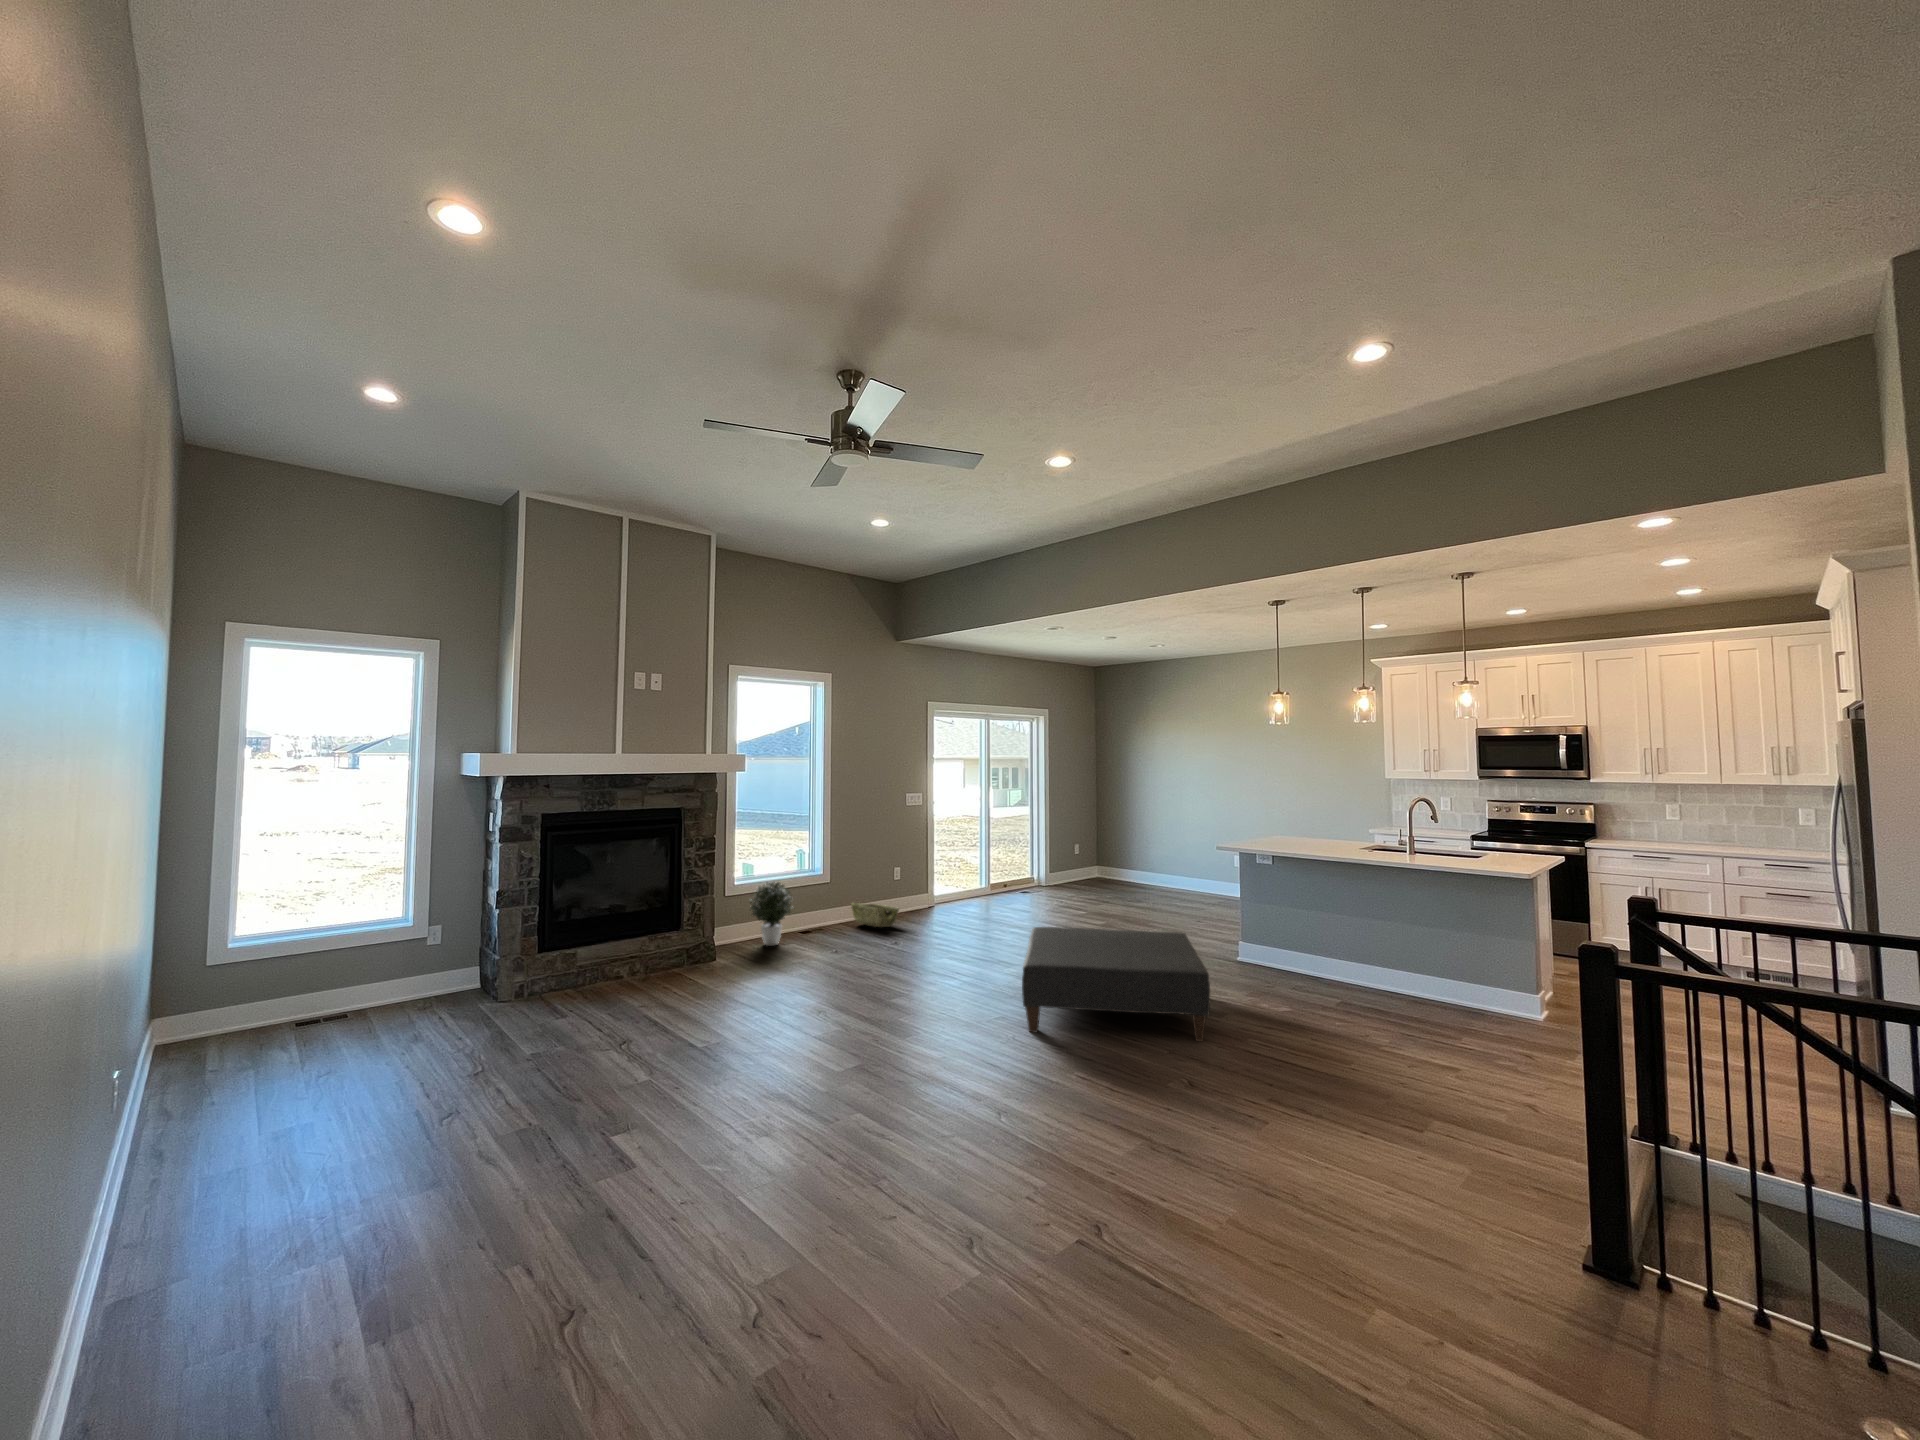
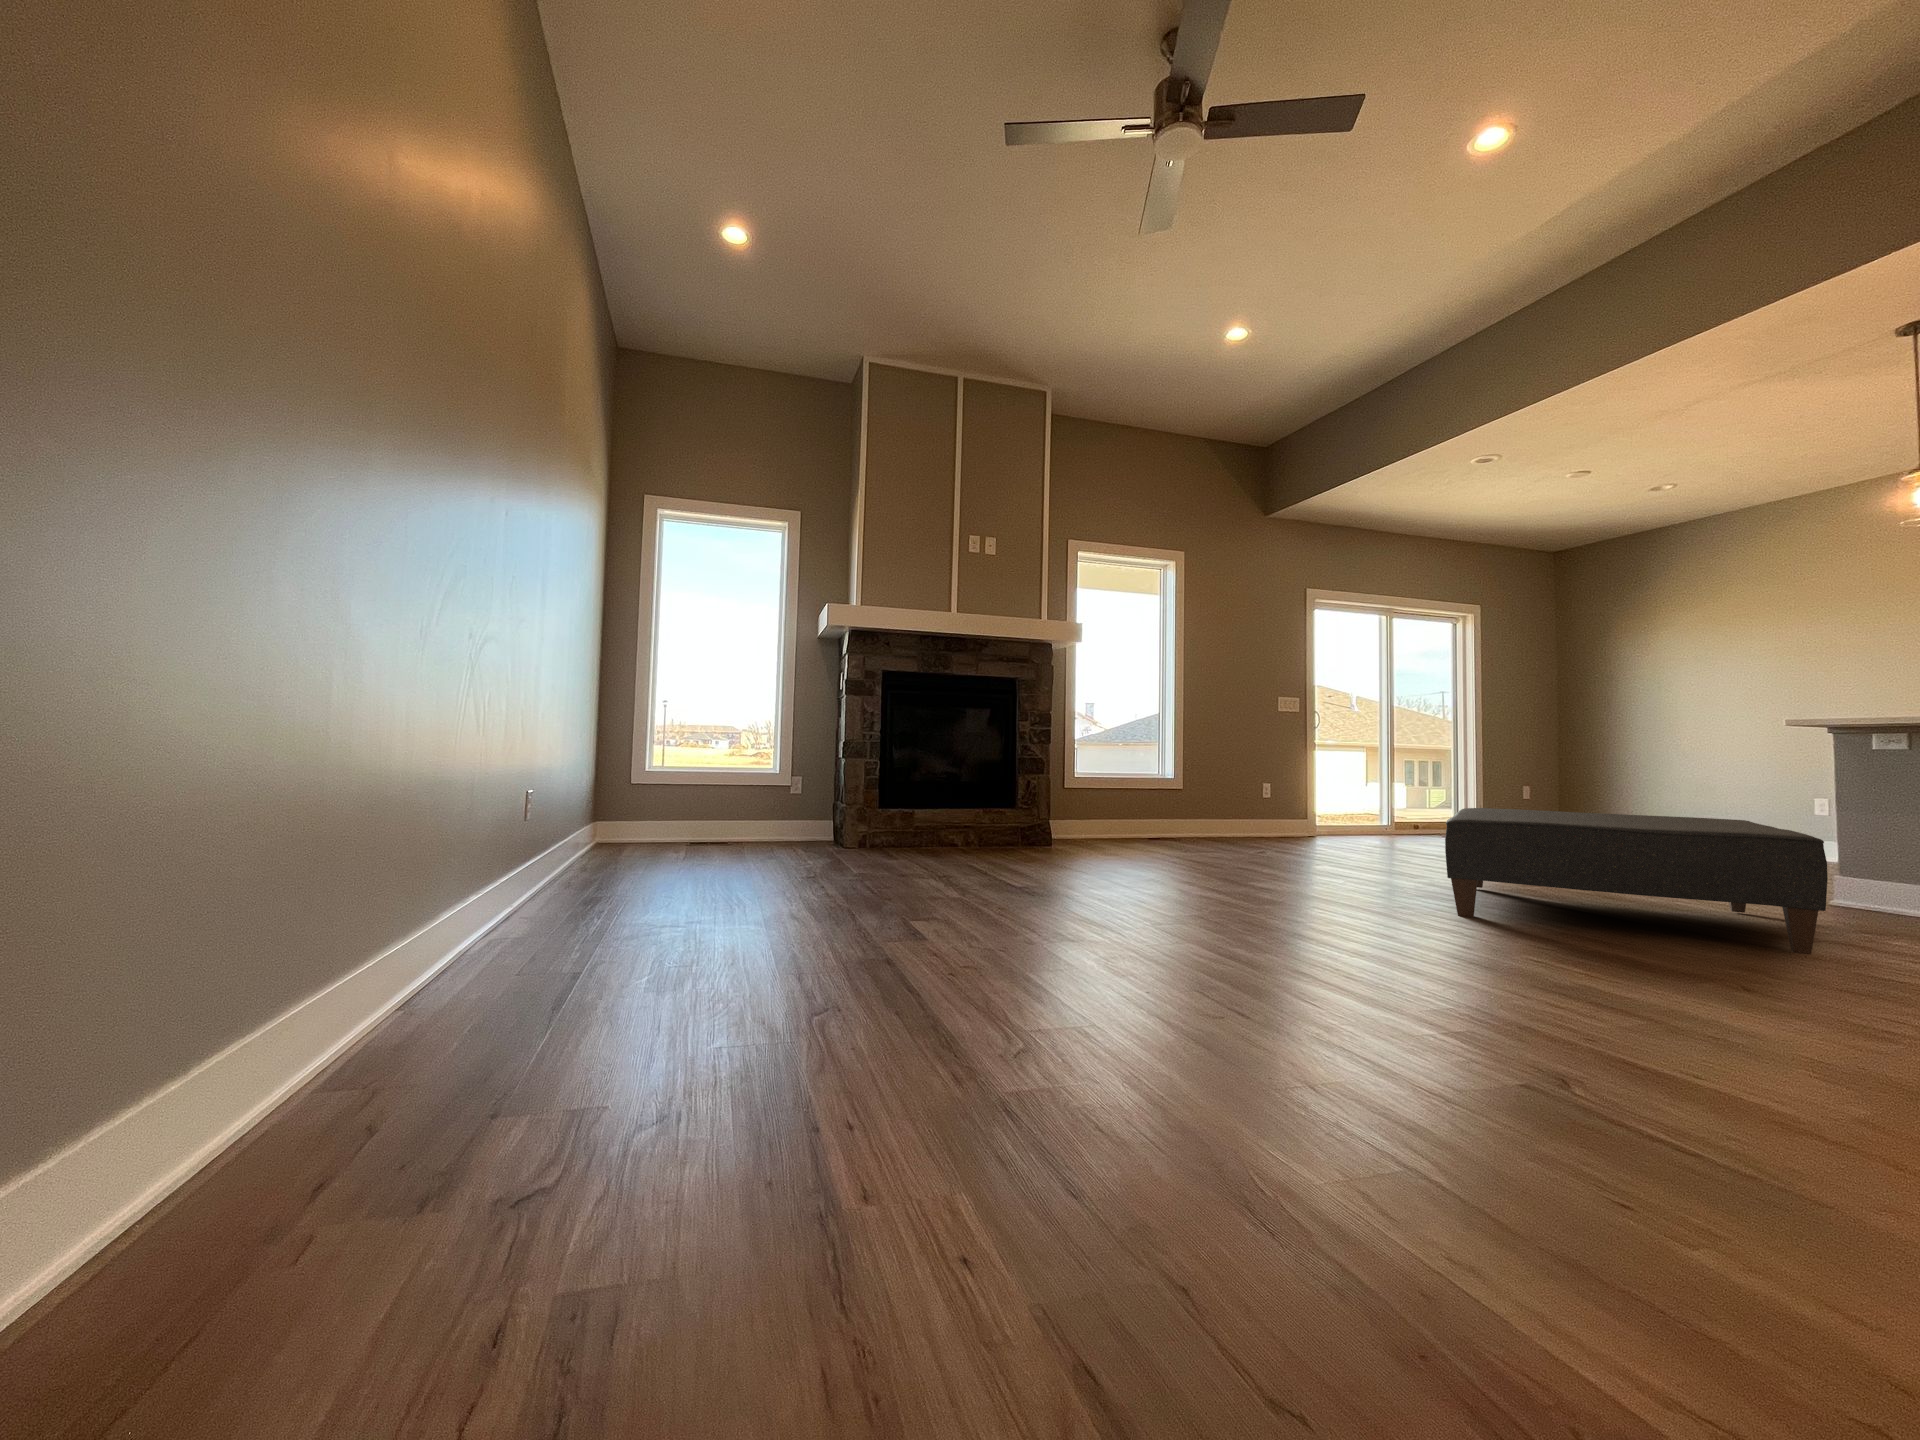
potted plant: present [750,883,793,946] -> none [1091,773,1141,843]
woven basket: present [851,903,899,927] -> none [1210,814,1269,843]

